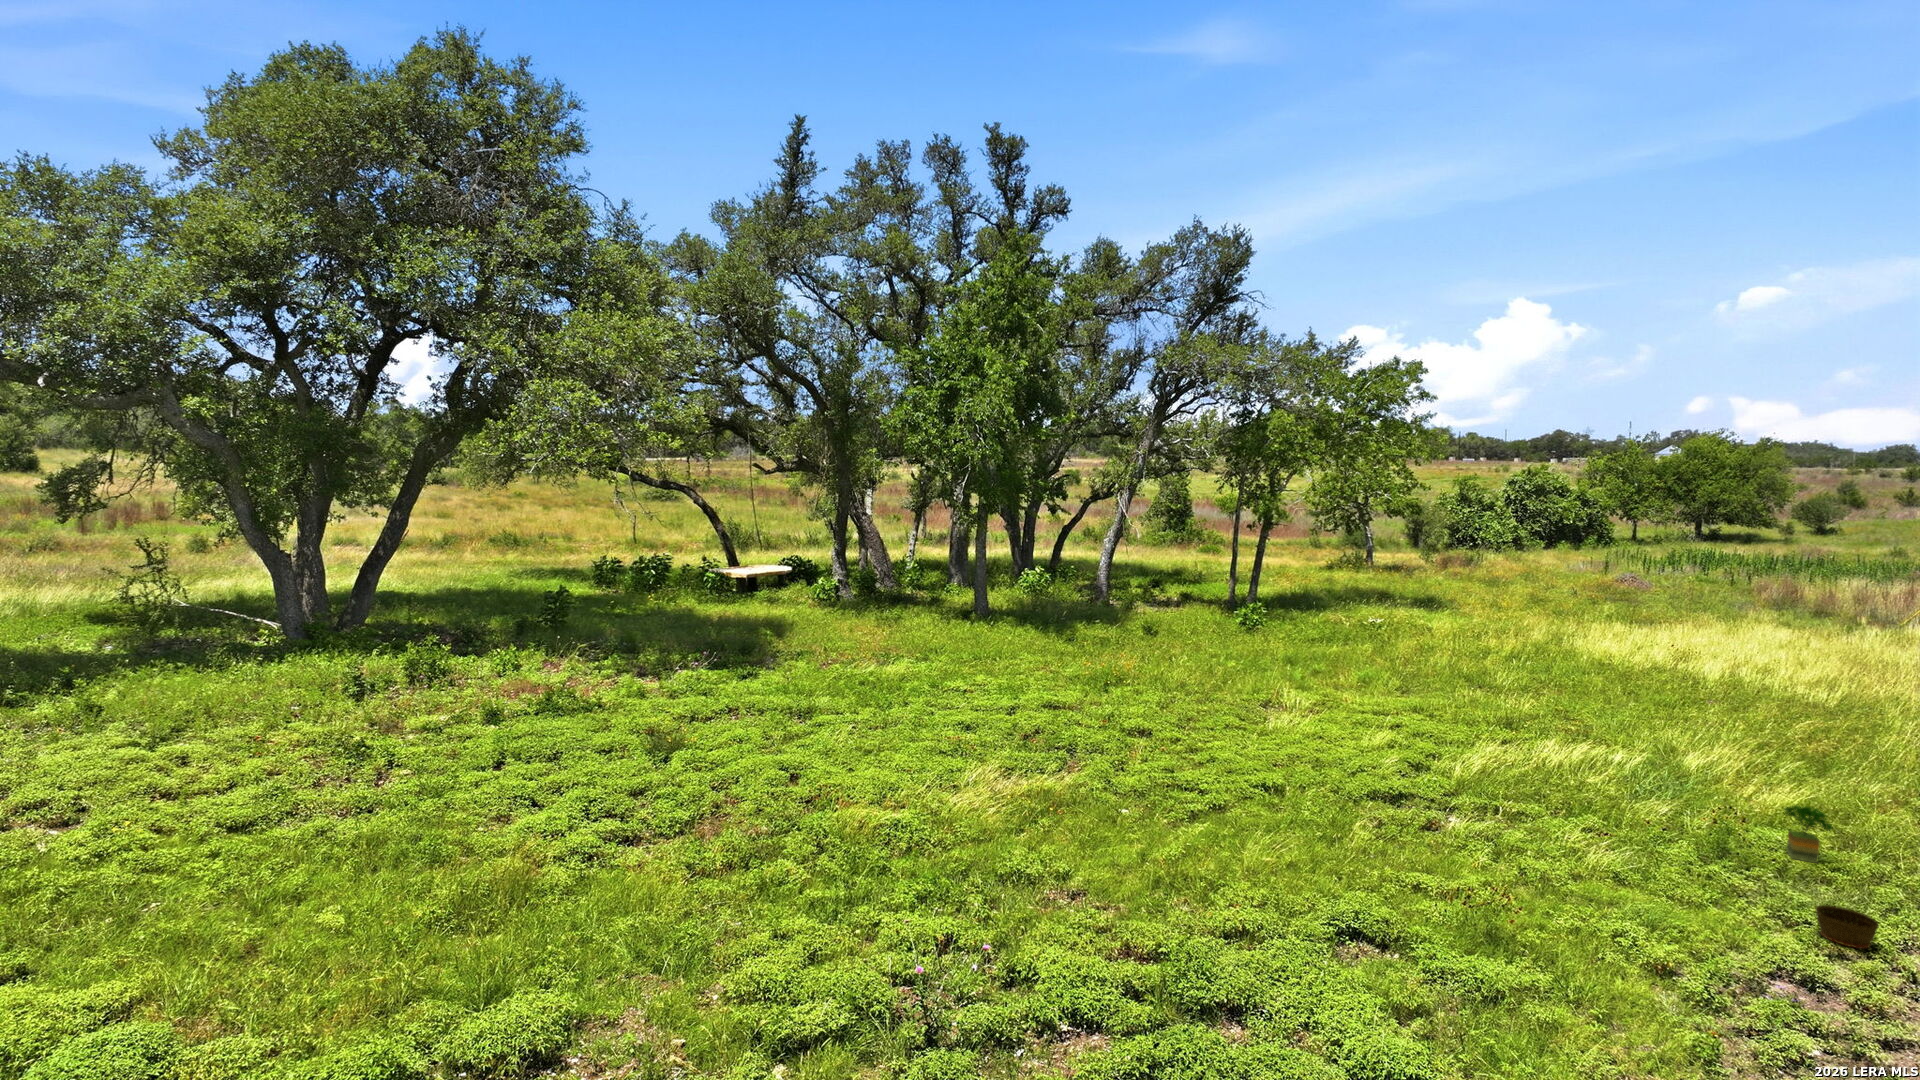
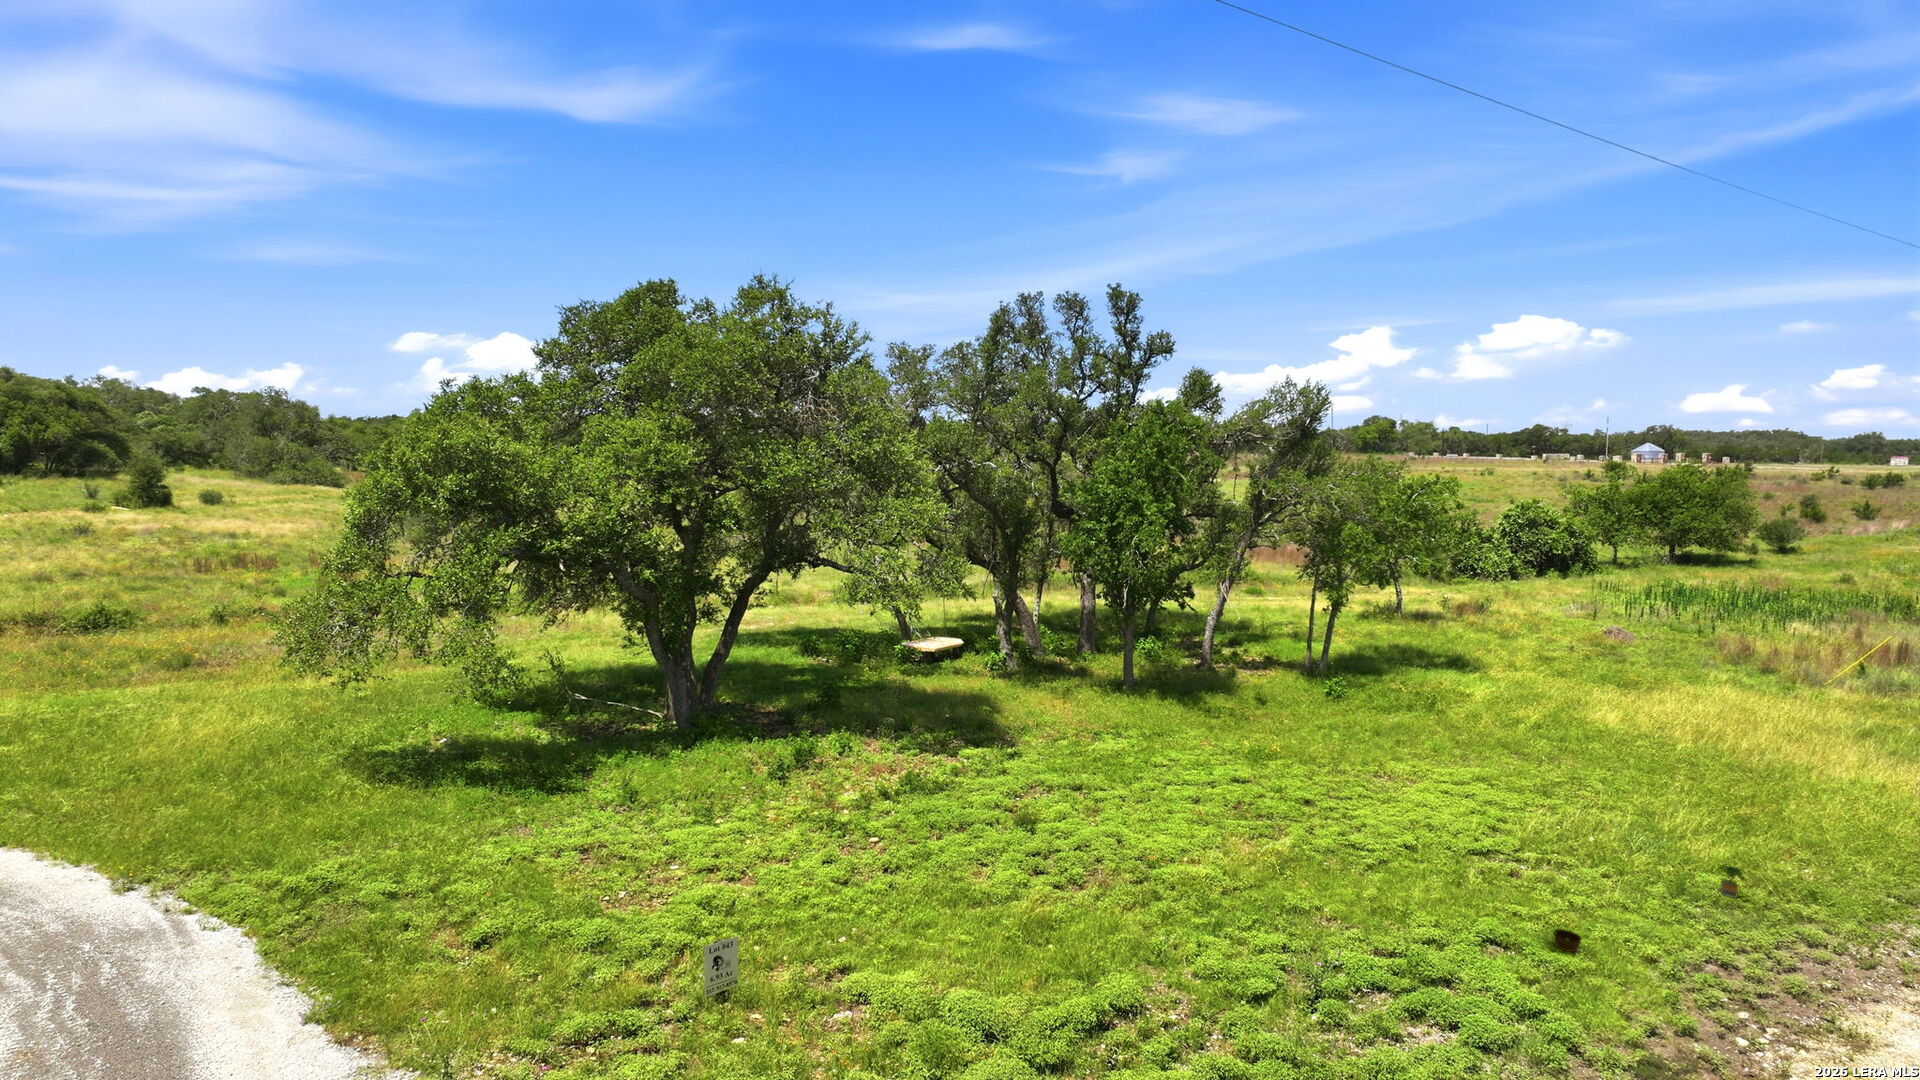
basket: present [1816,905,1879,948] -> present [1553,929,1582,952]

